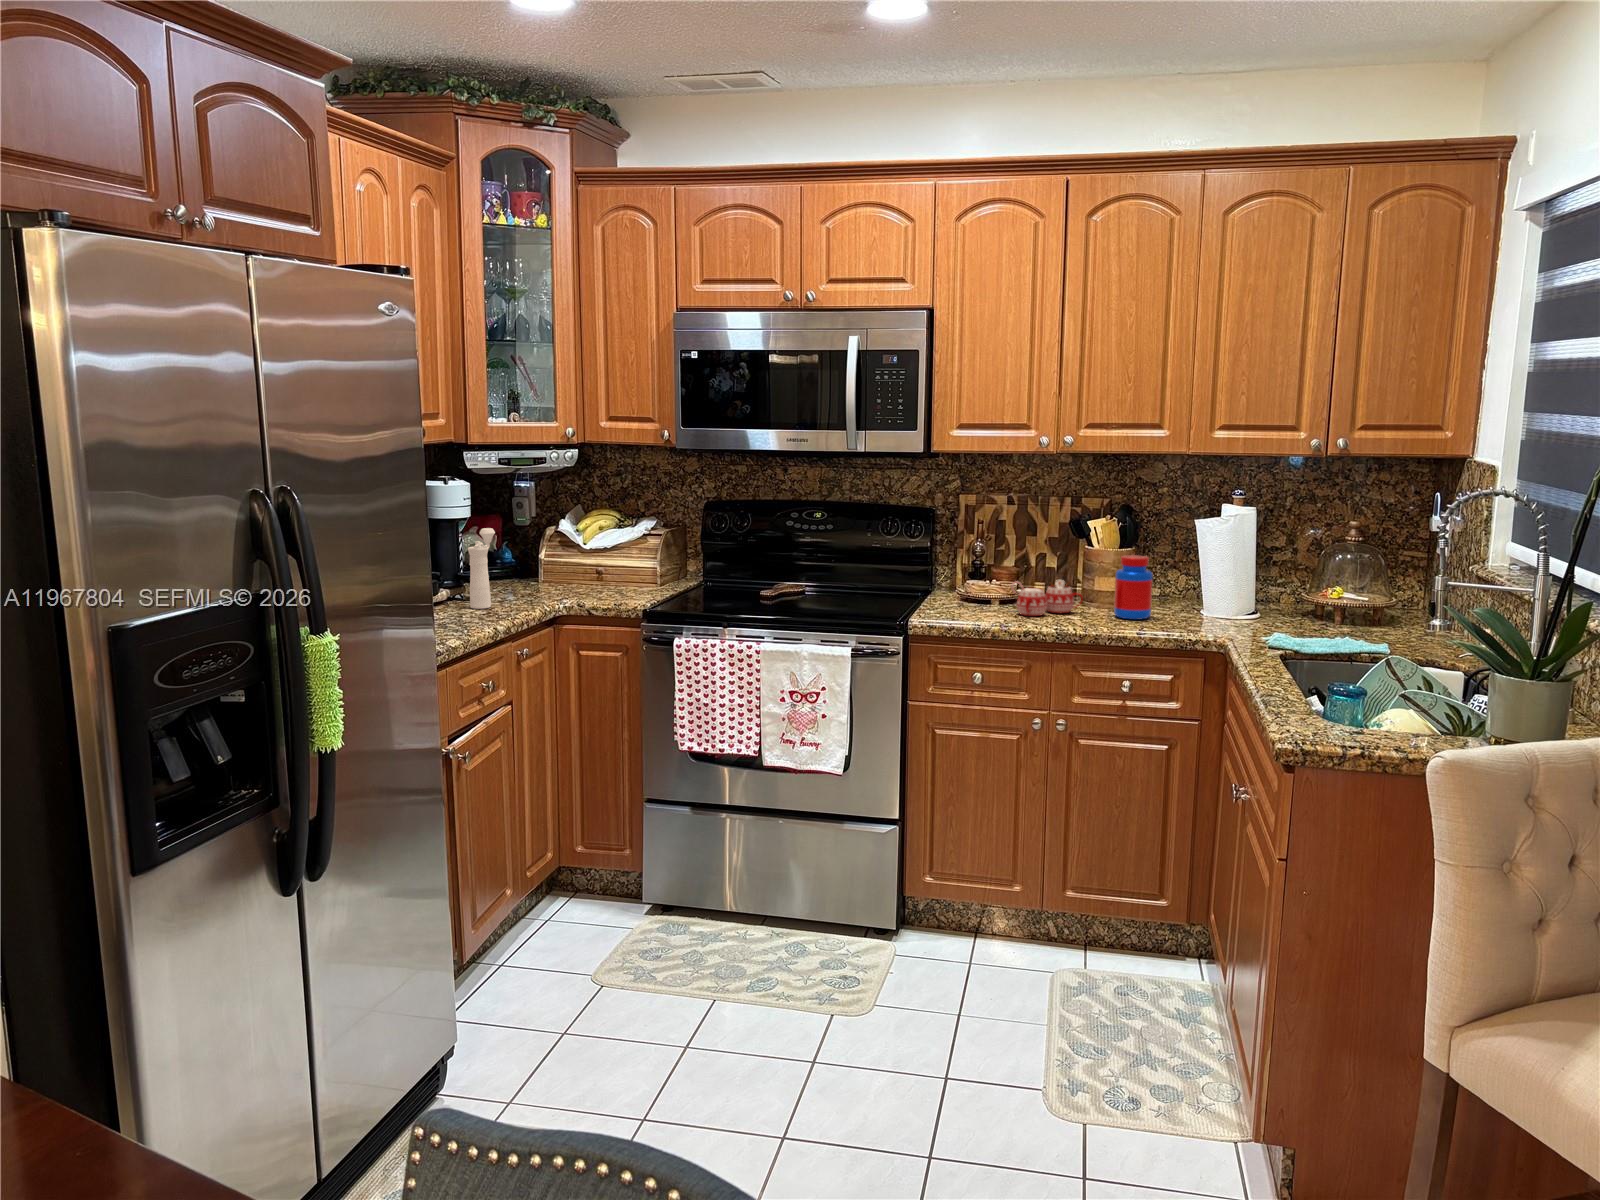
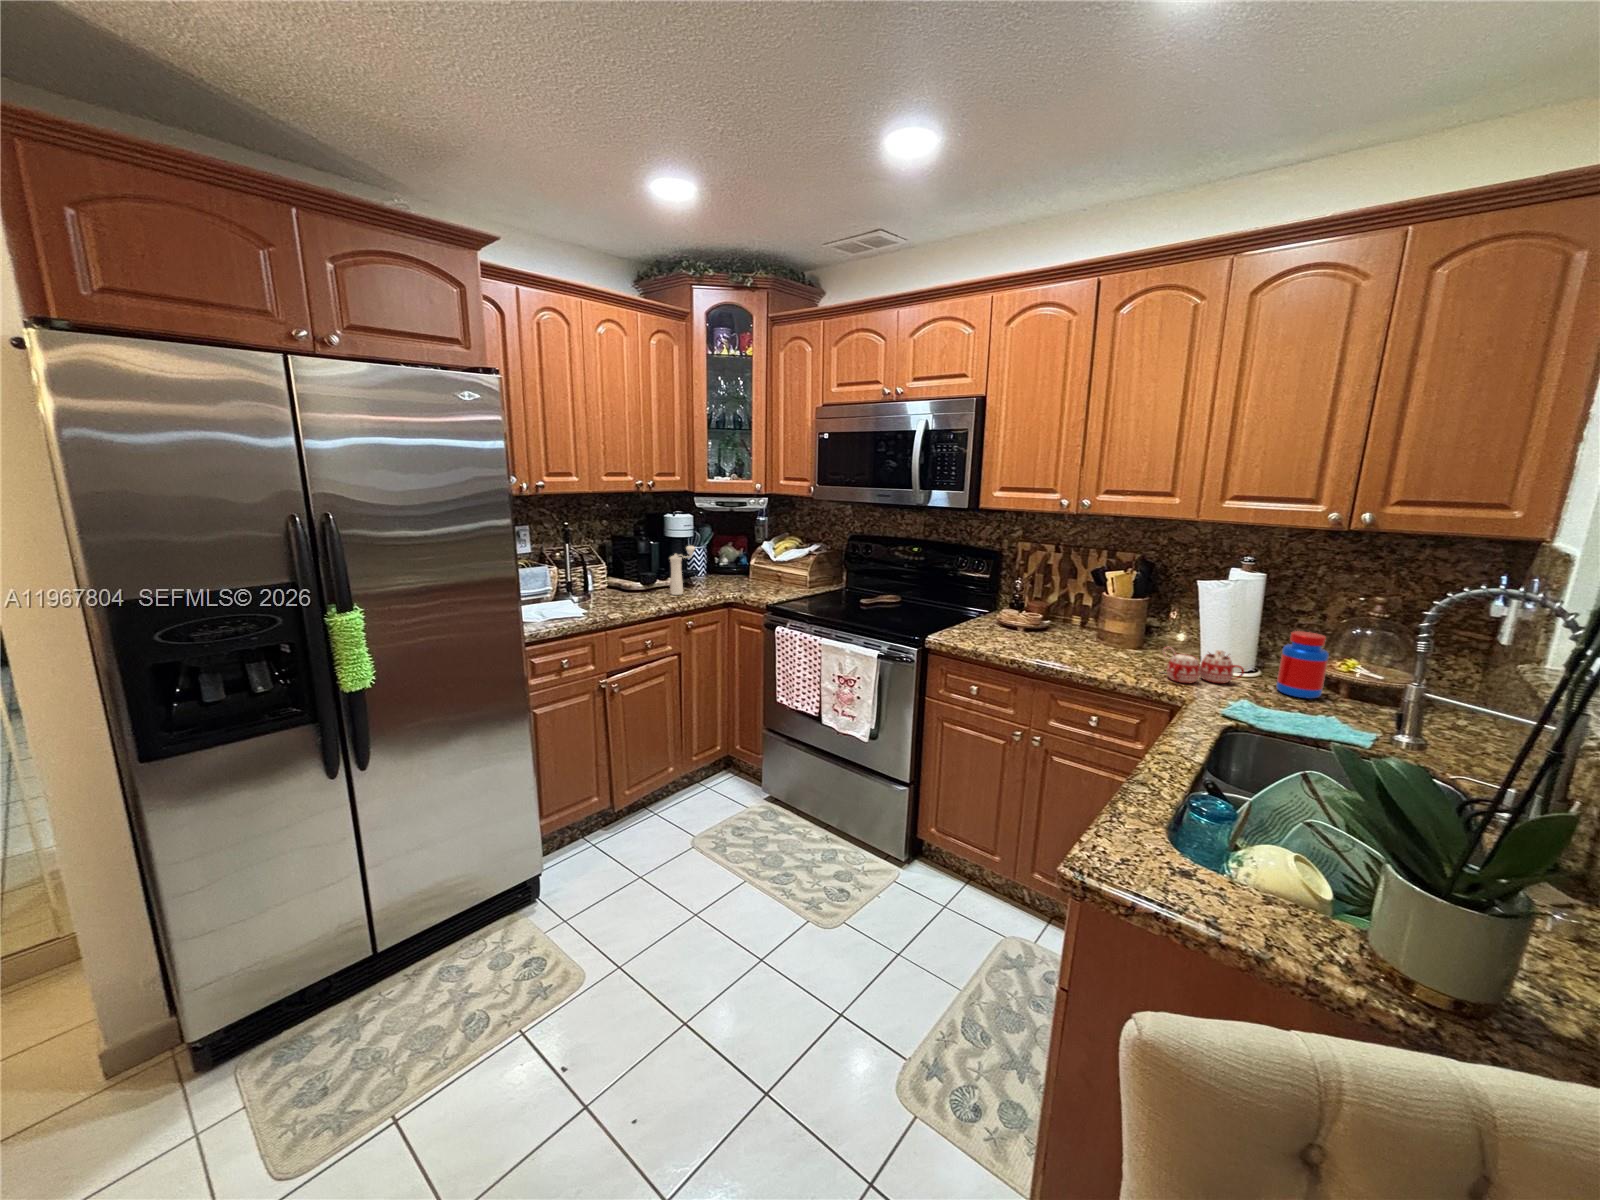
jar: present [1114,555,1152,620] -> present [1276,631,1329,698]
mug: present [1009,580,1083,616] -> present [1160,647,1244,683]

